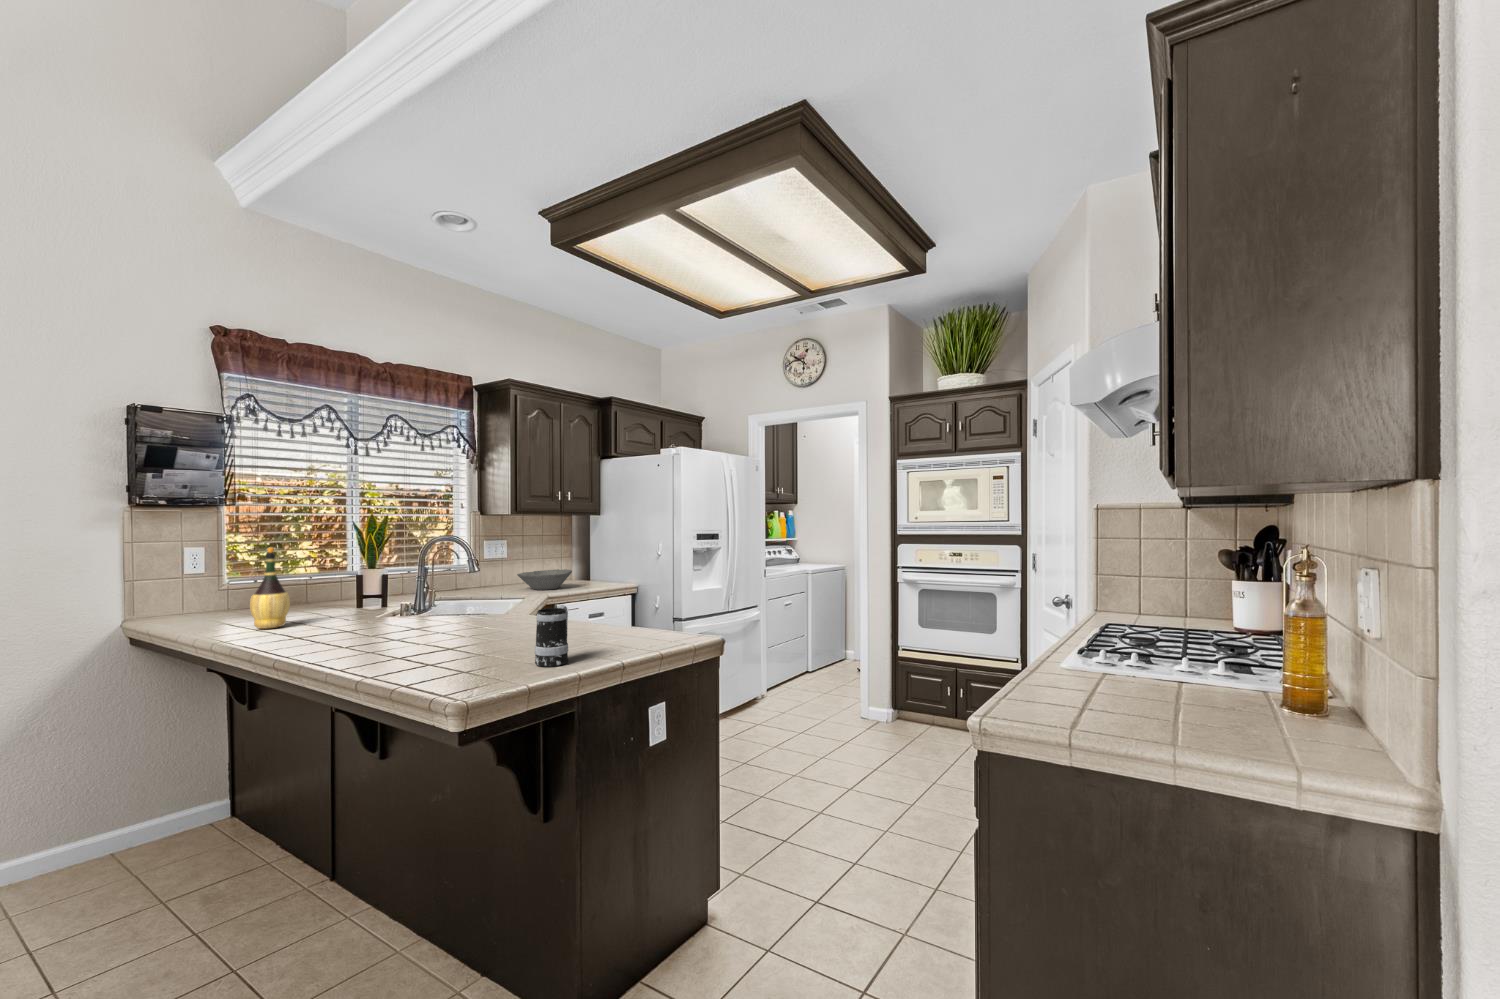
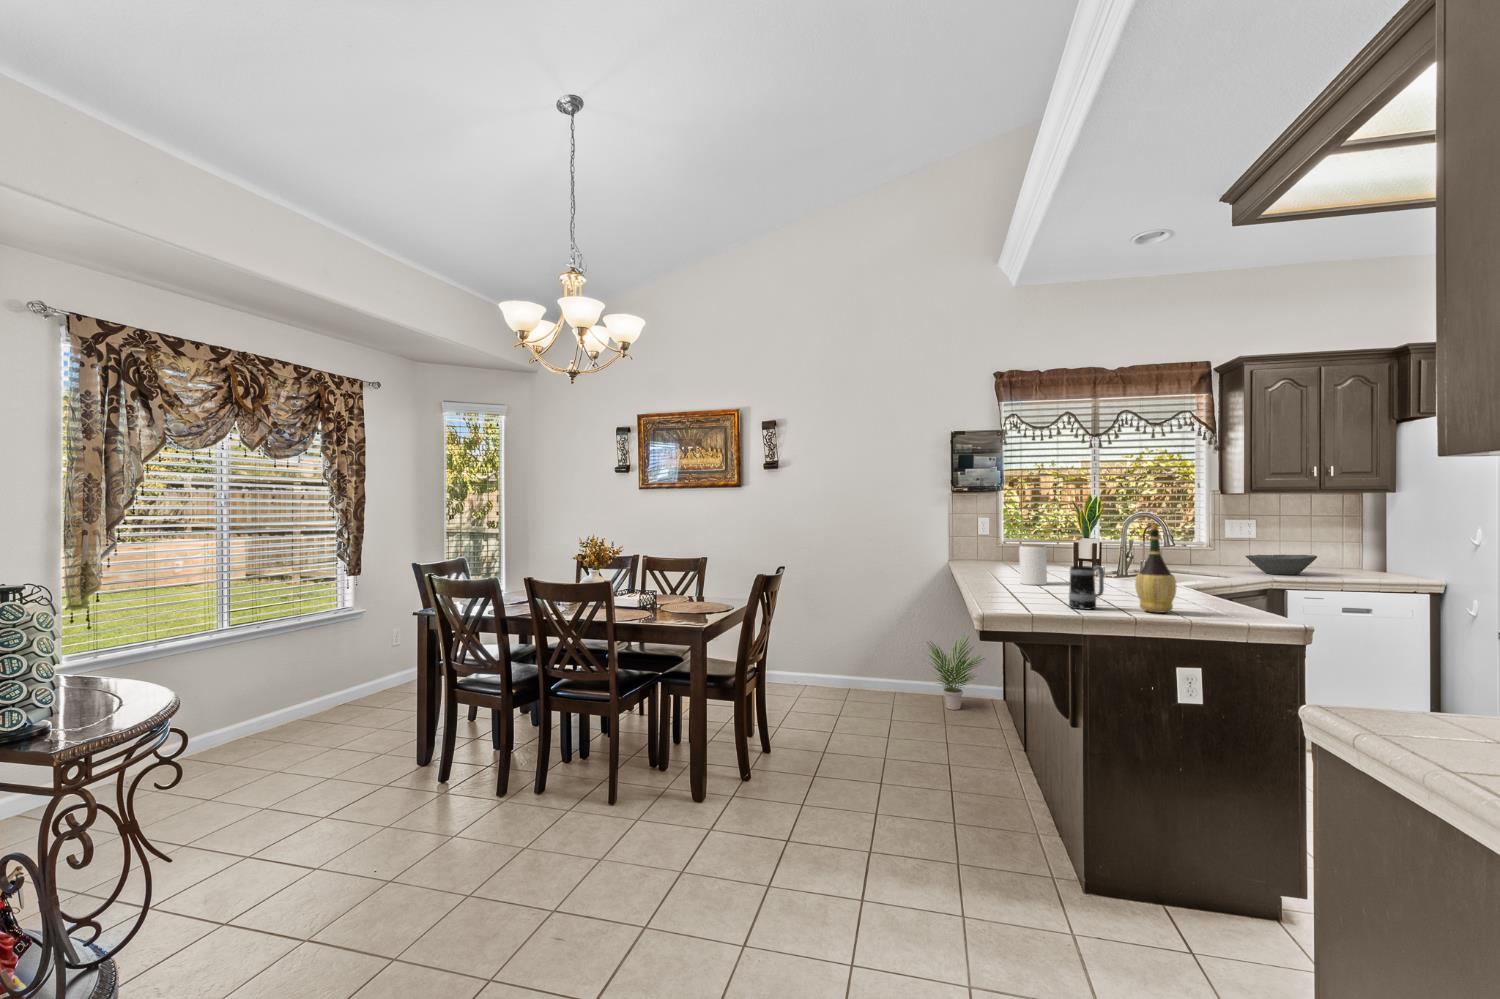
wine bottle: present [250,548,290,629] -> present [1135,524,1176,612]
jar: none [360,584,401,643] -> present [1019,545,1047,585]
potted plant: none [54,740,203,880] -> present [927,635,985,710]

